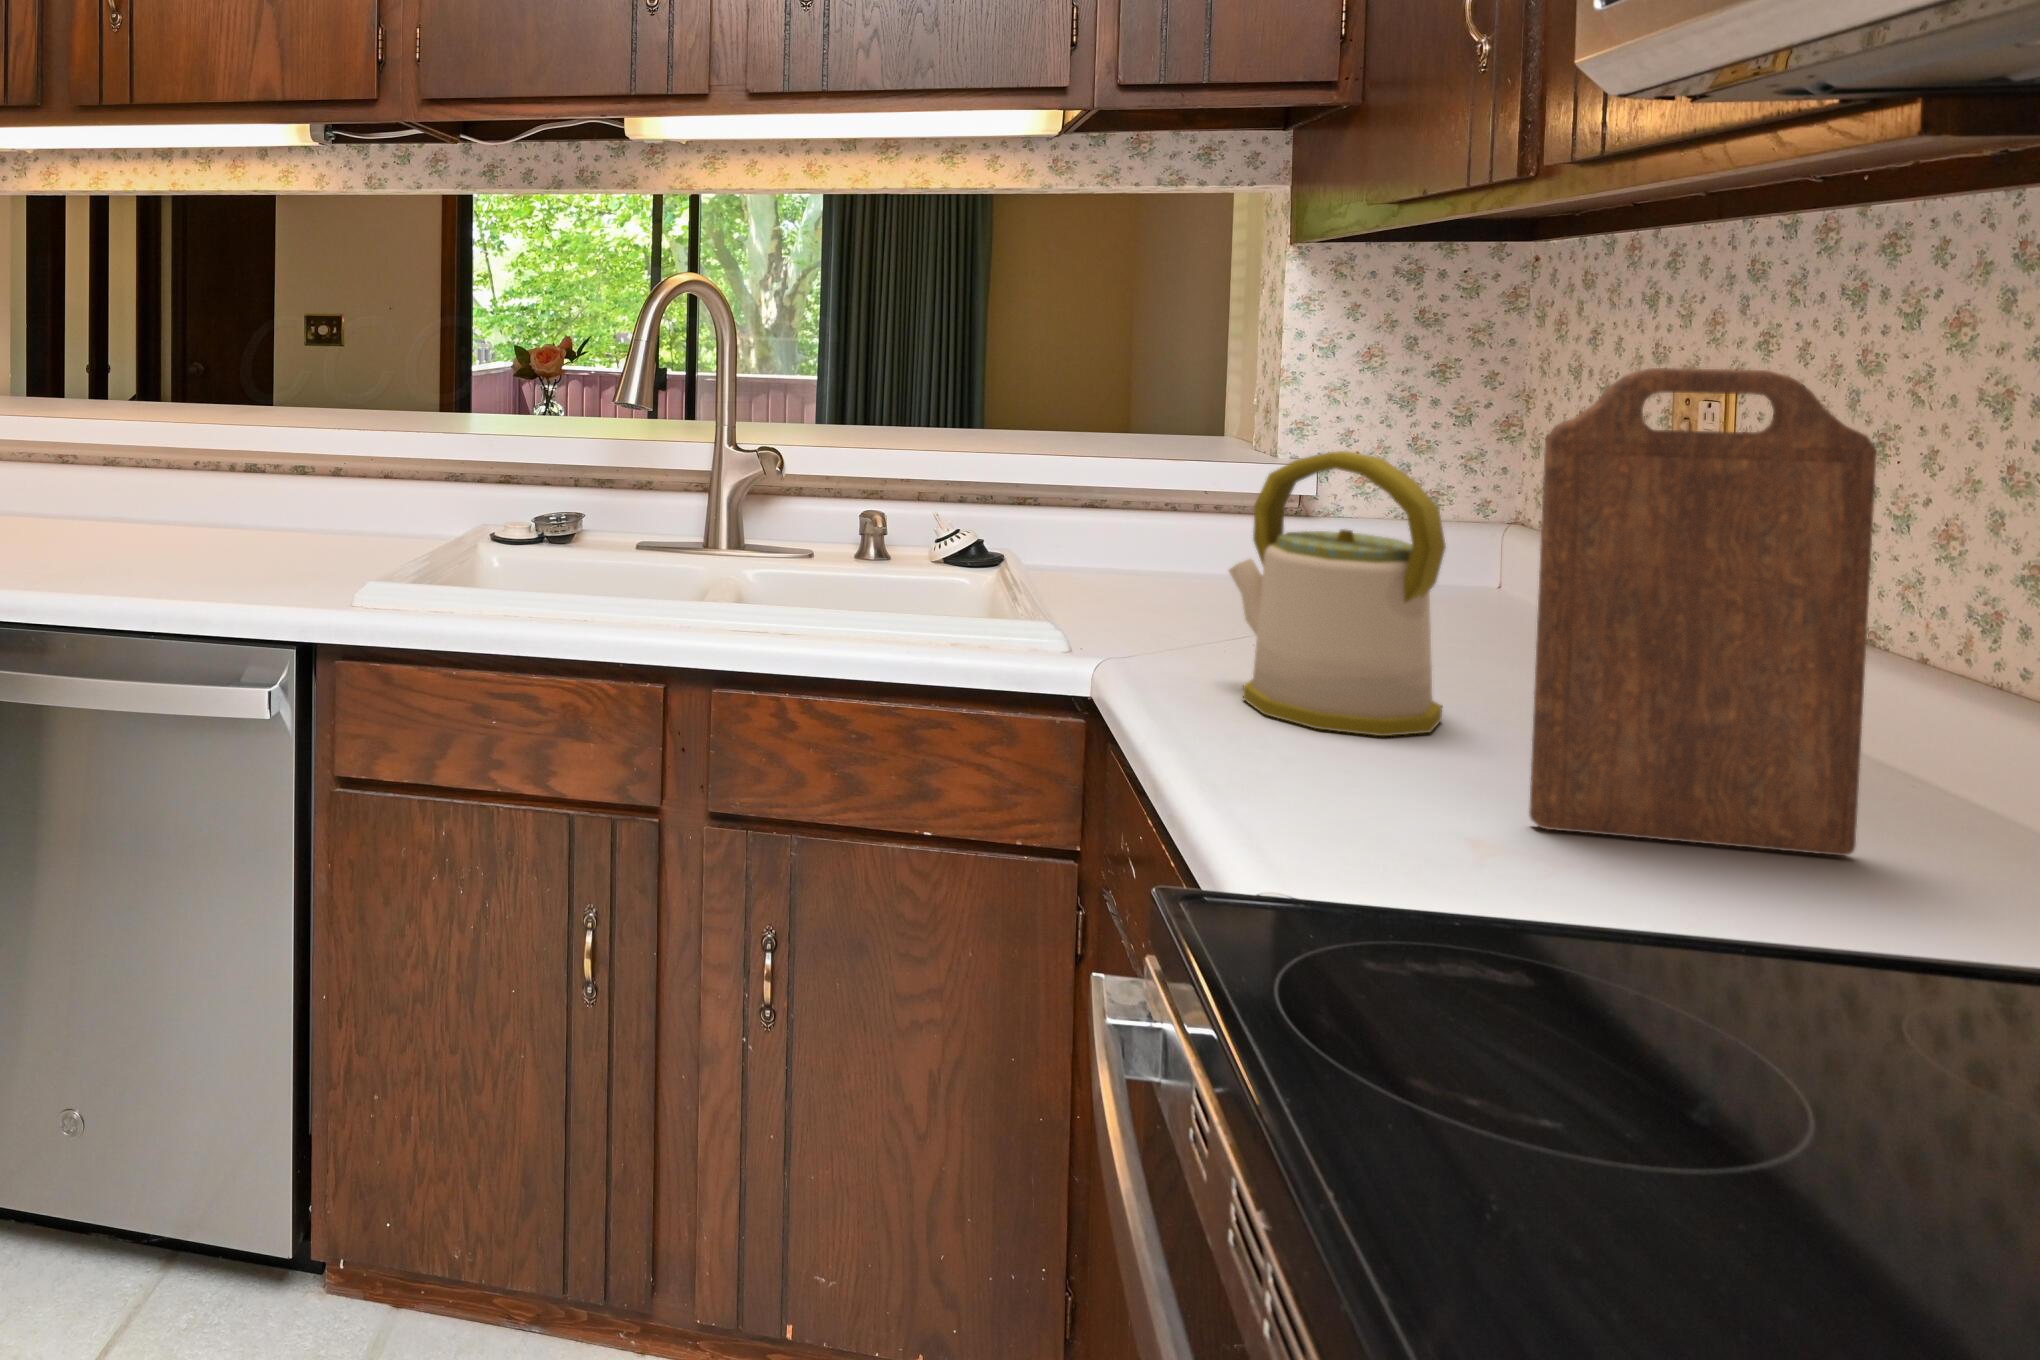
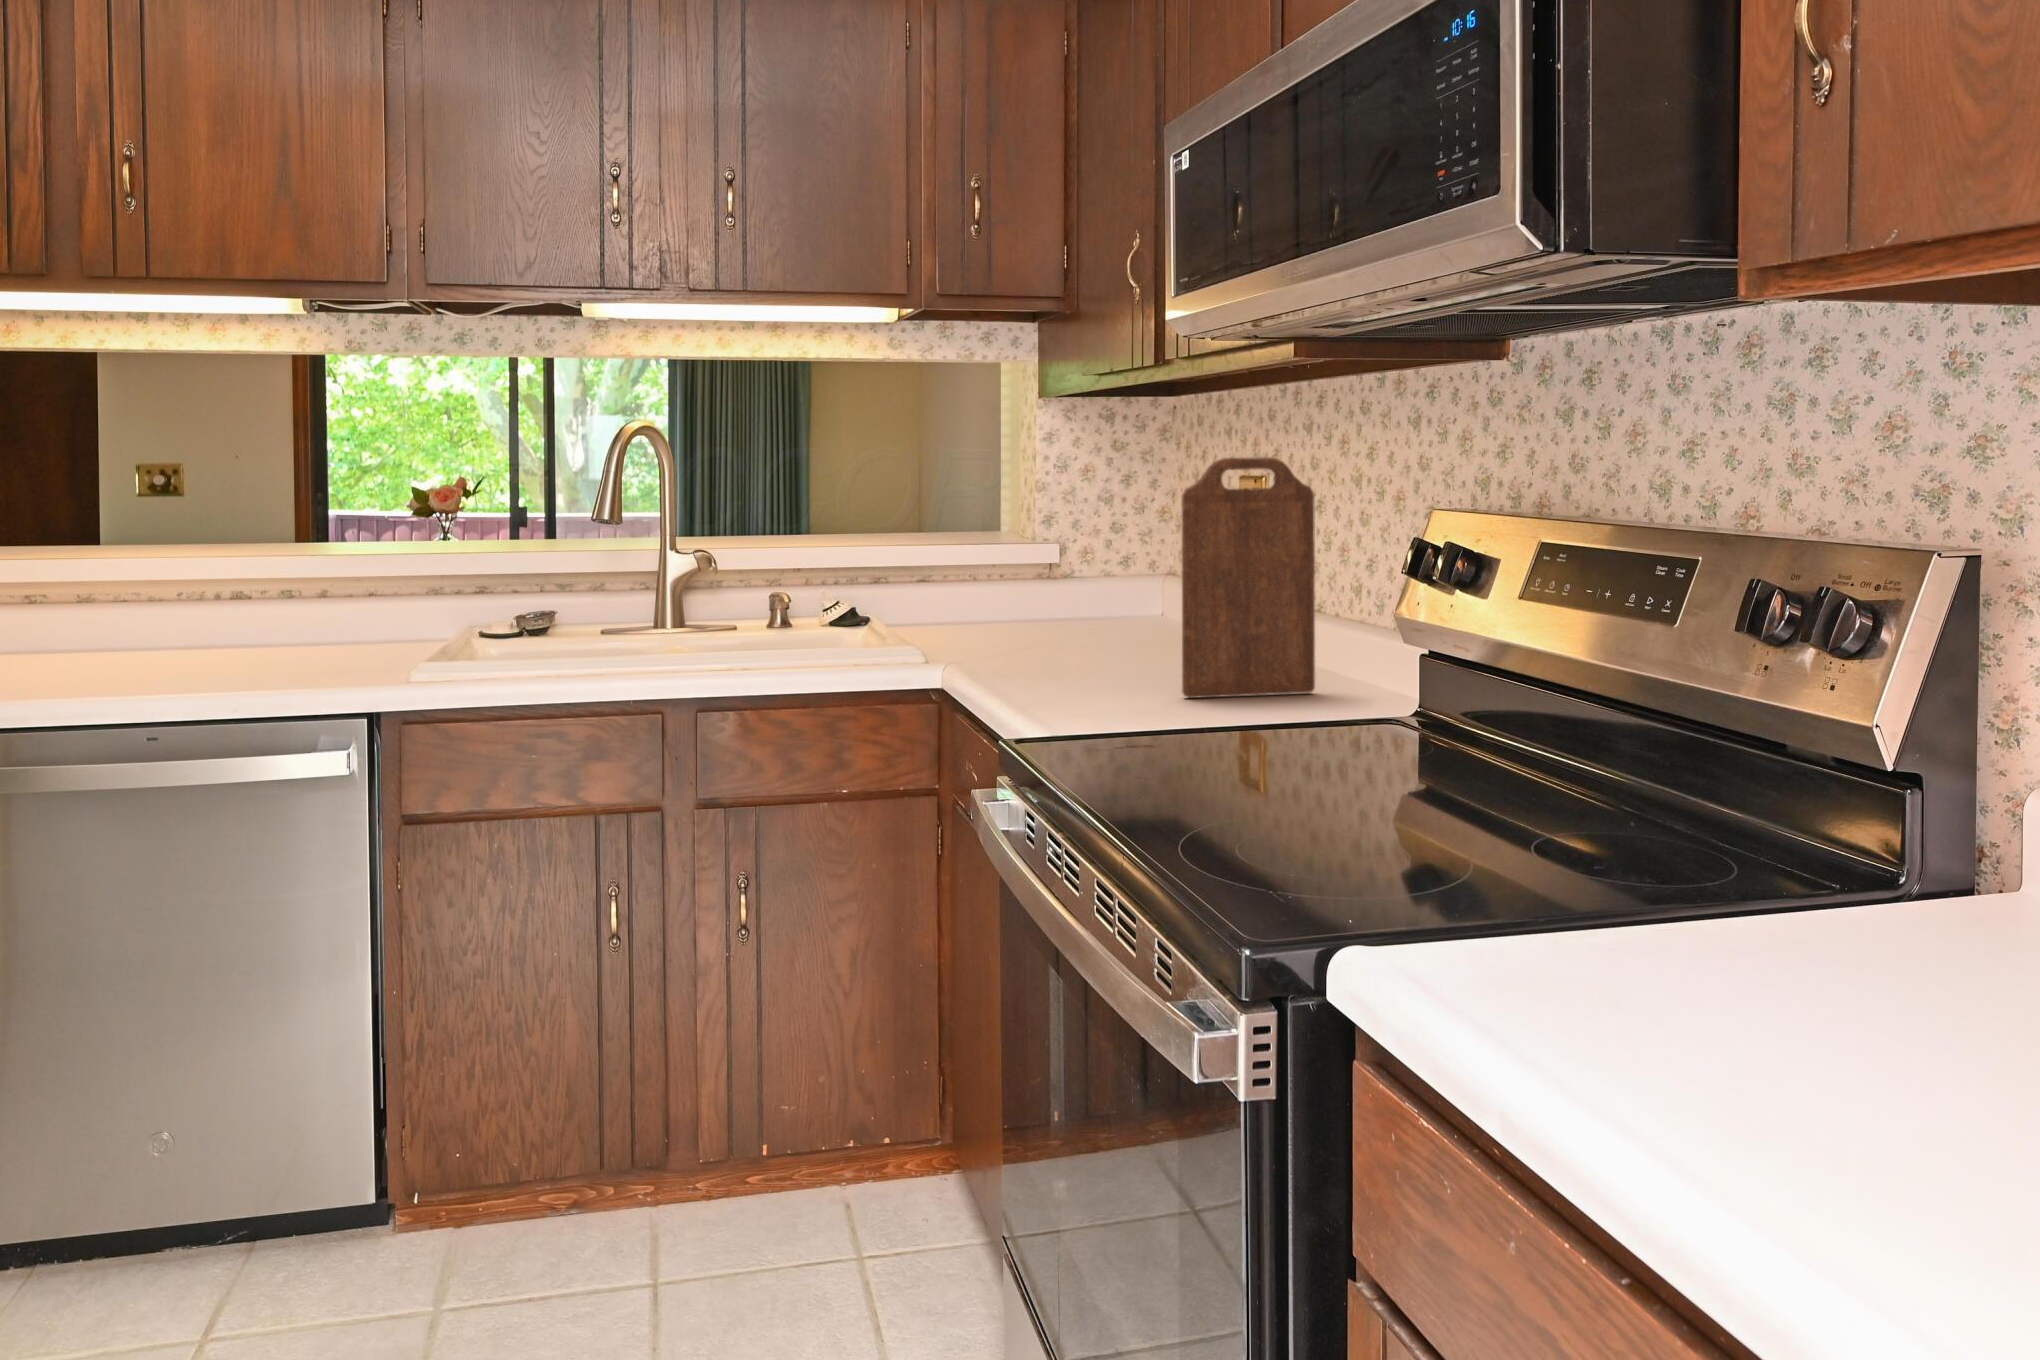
kettle: present [1229,451,1446,736] -> none [1025,518,1139,676]

